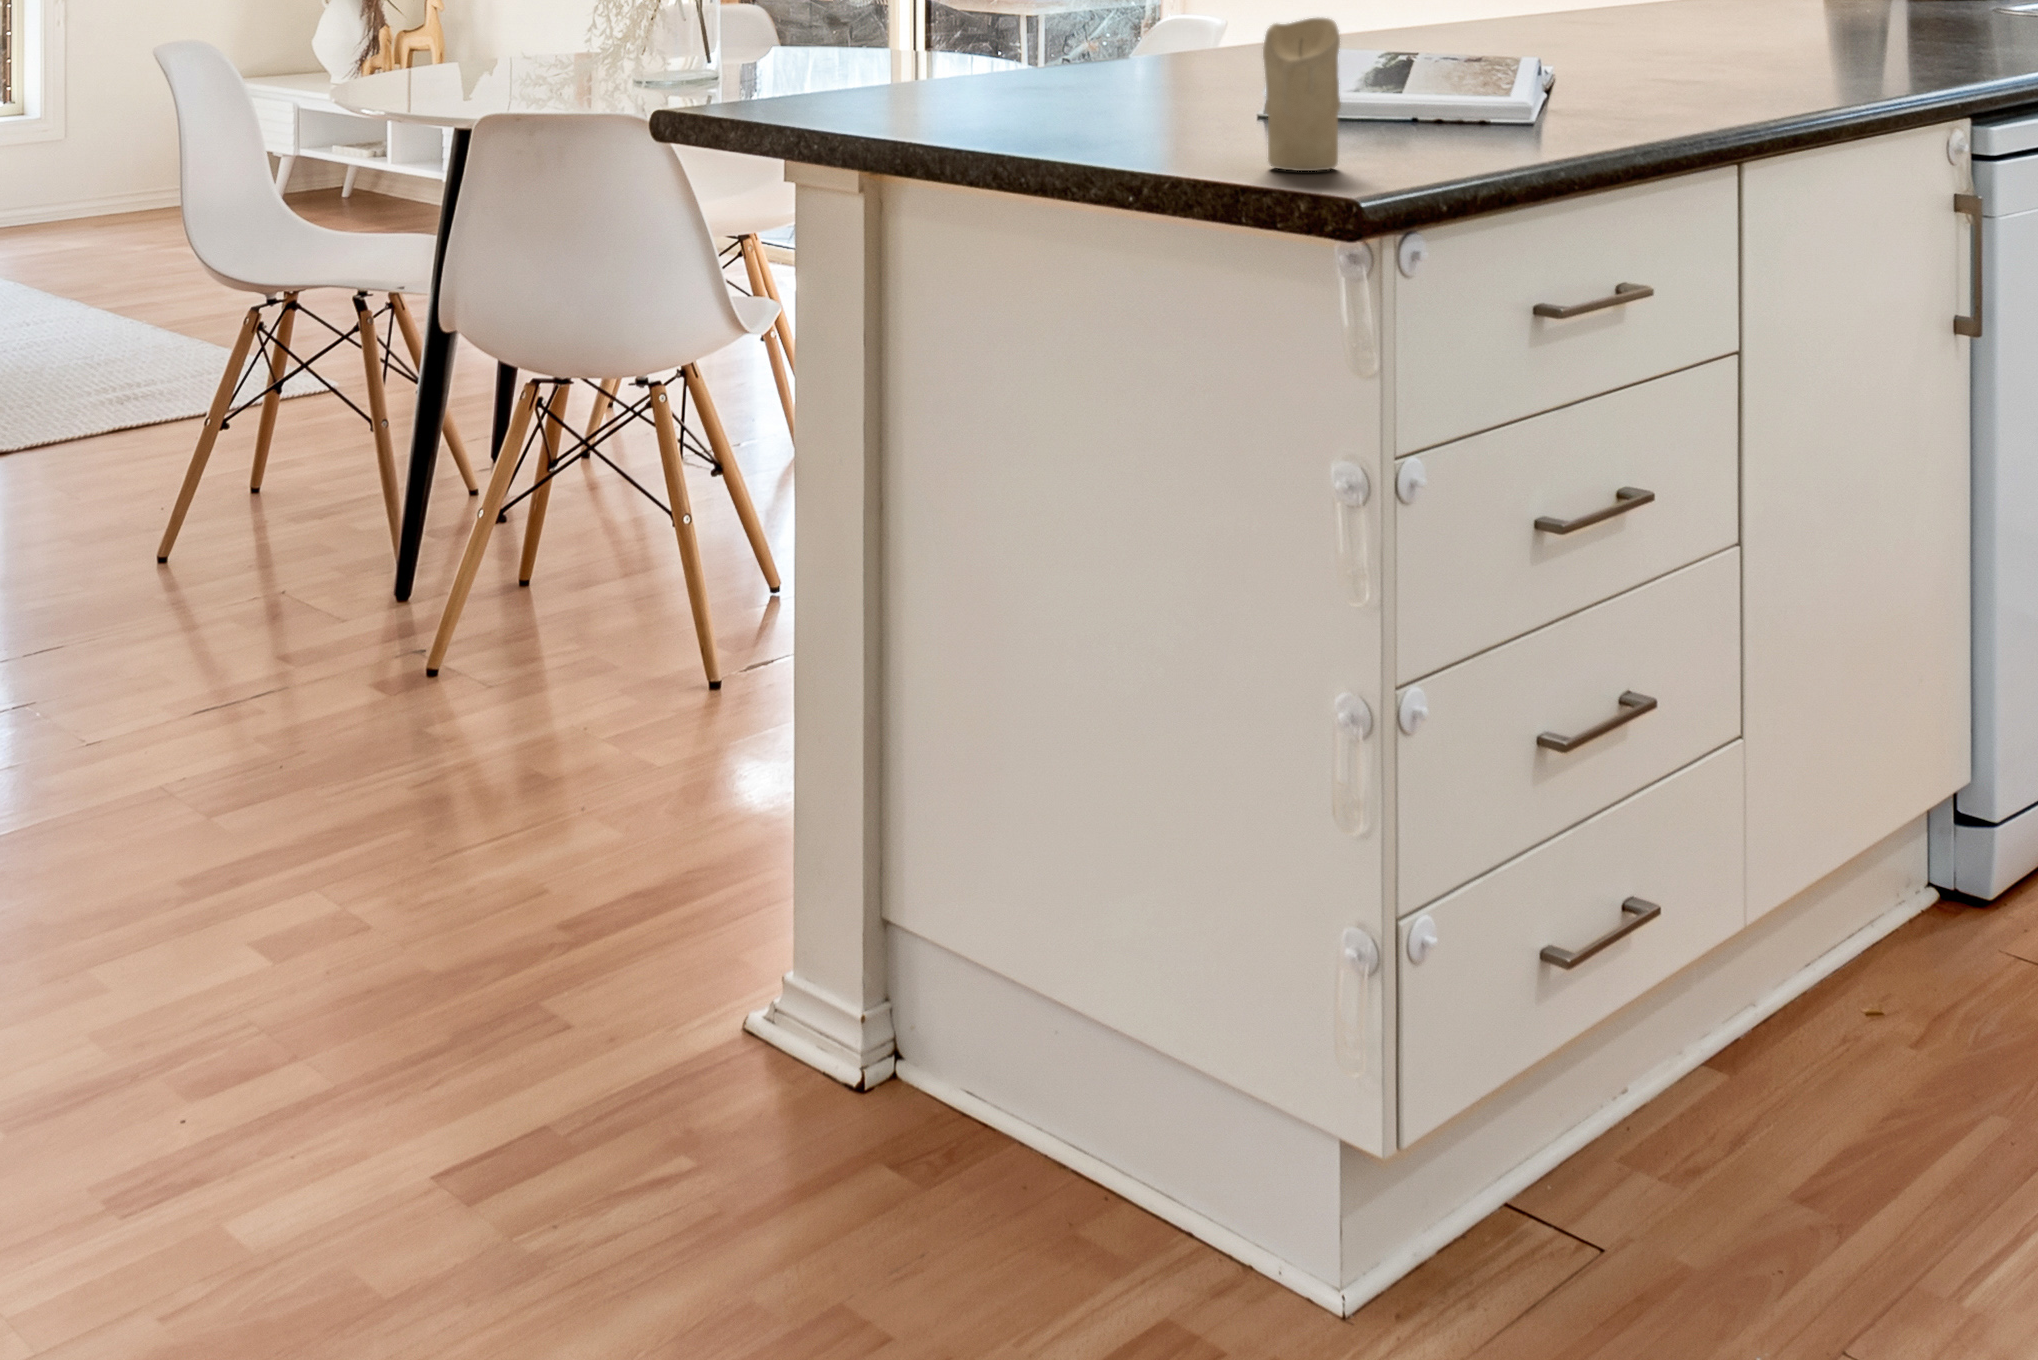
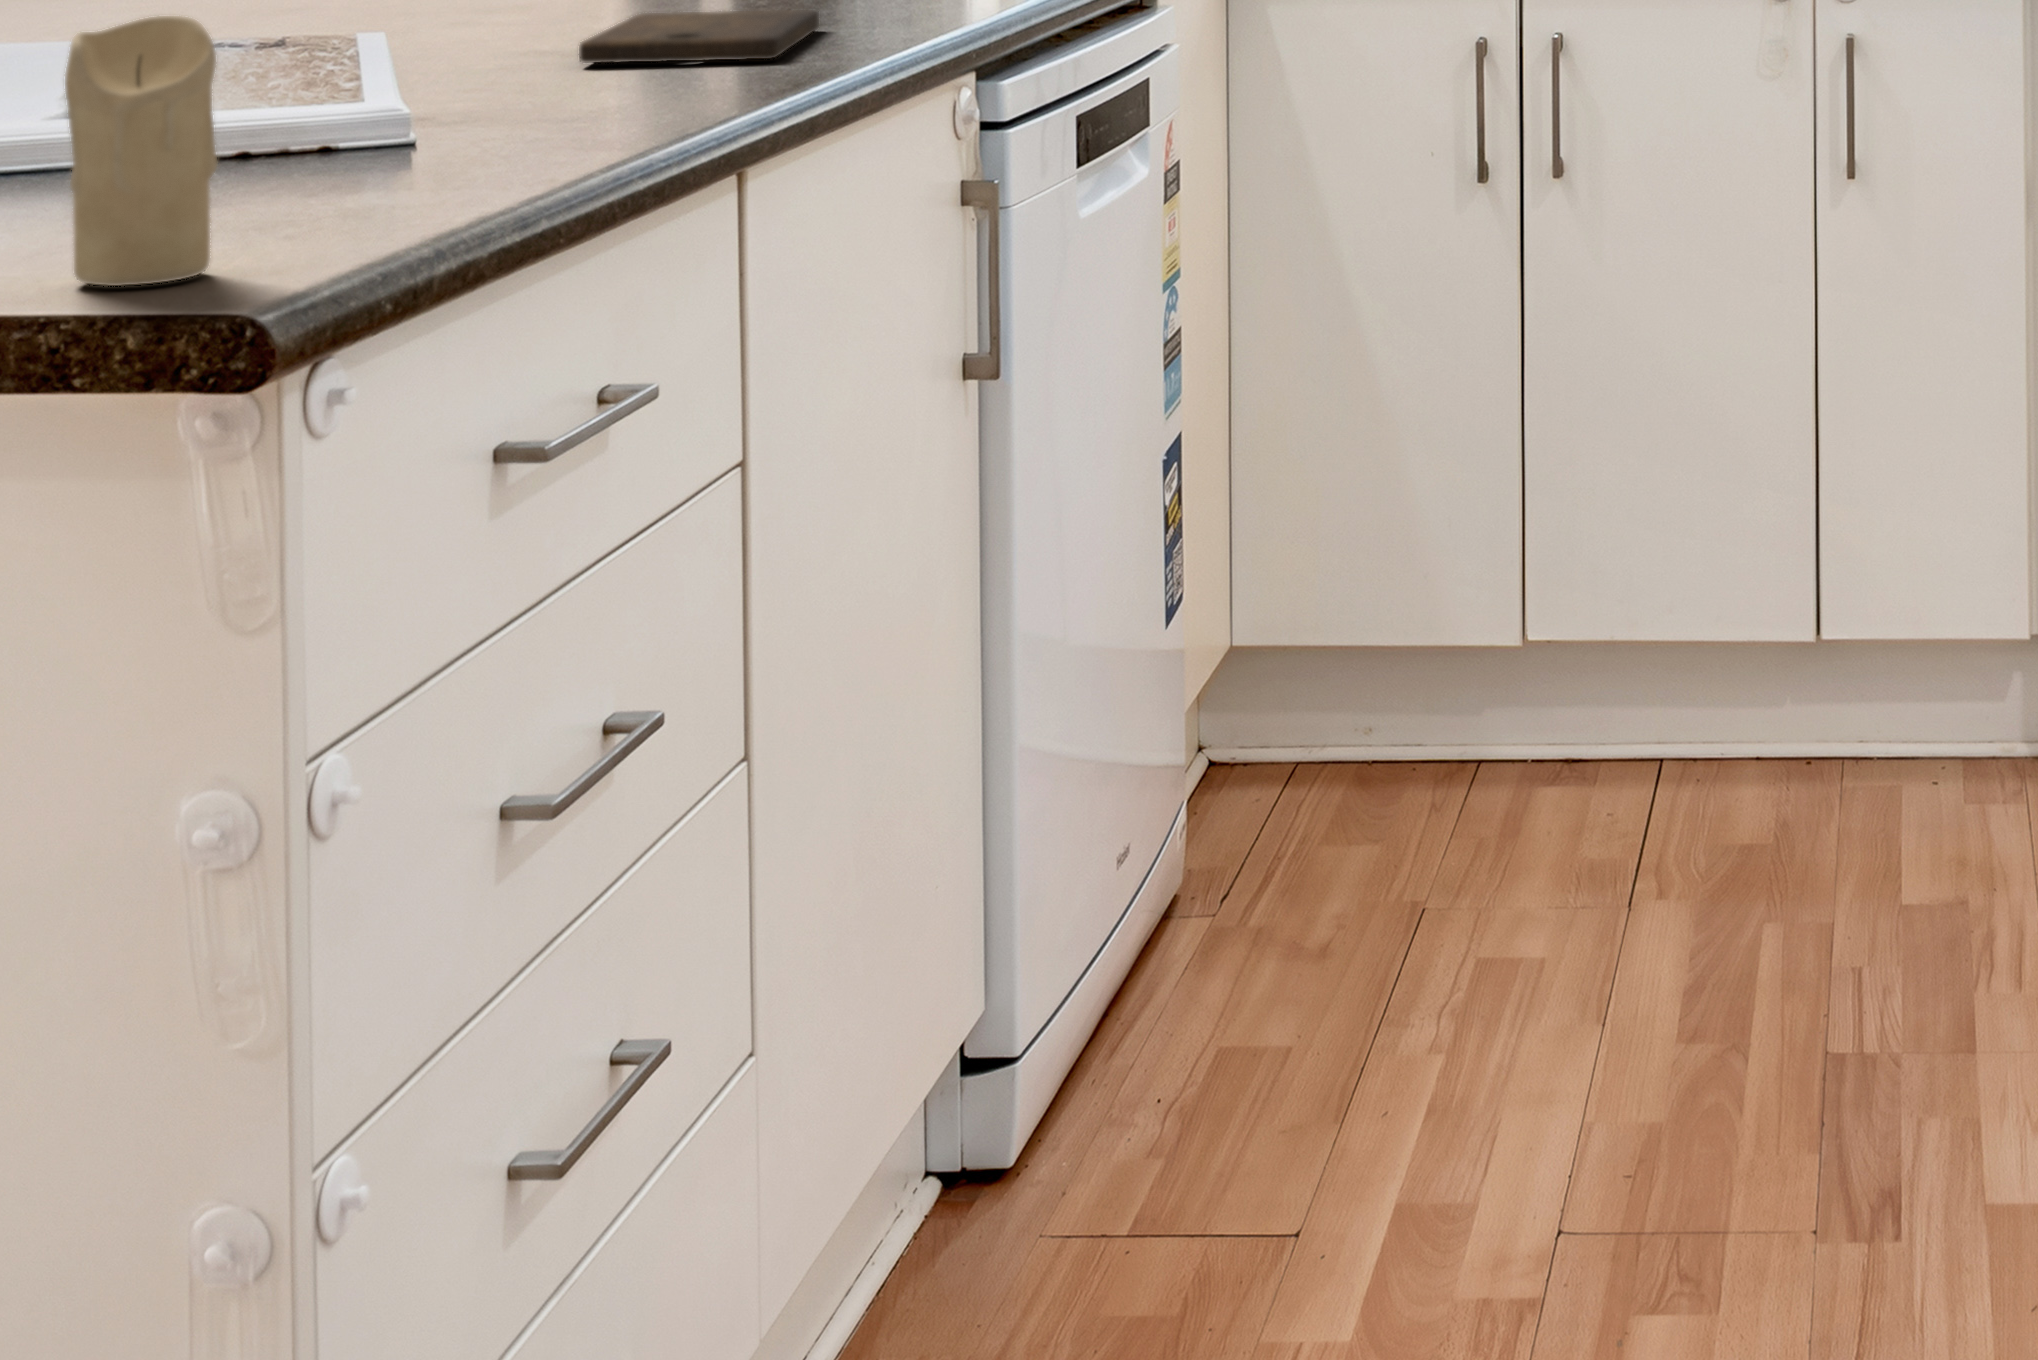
cutting board: none [1678,56,1861,89] -> present [579,10,819,63]

